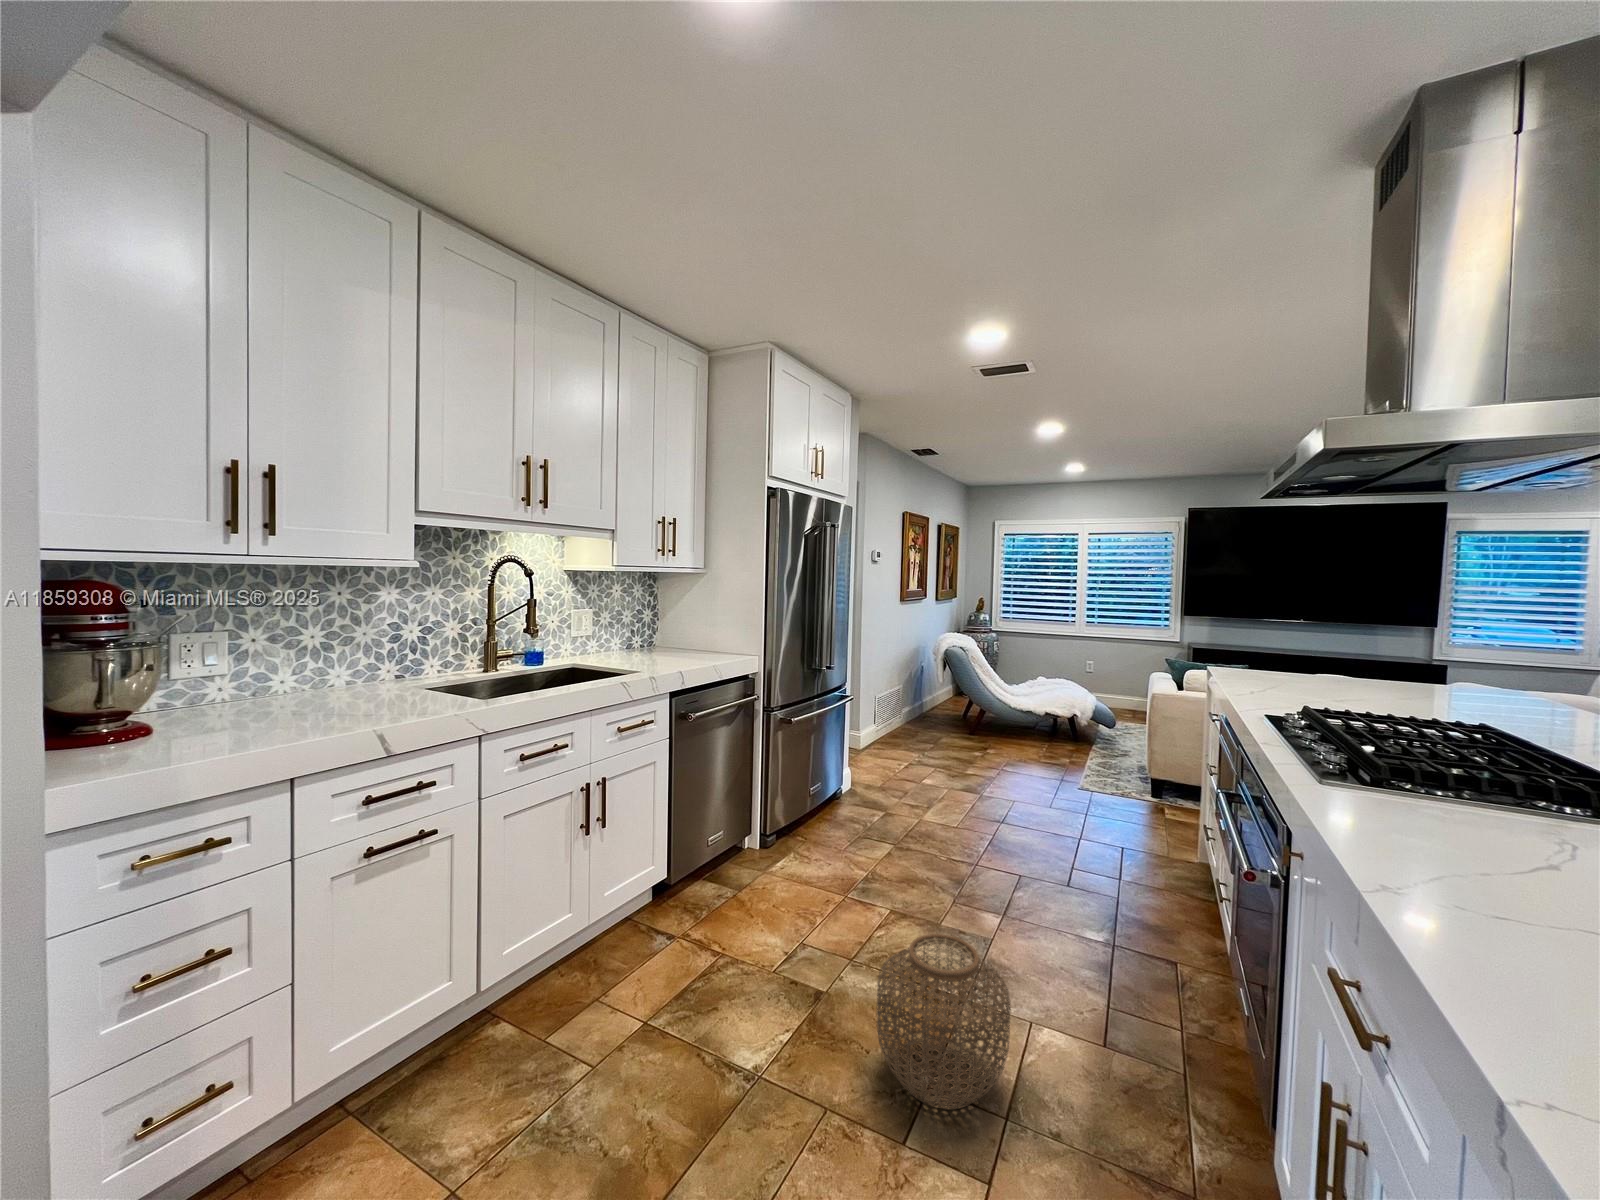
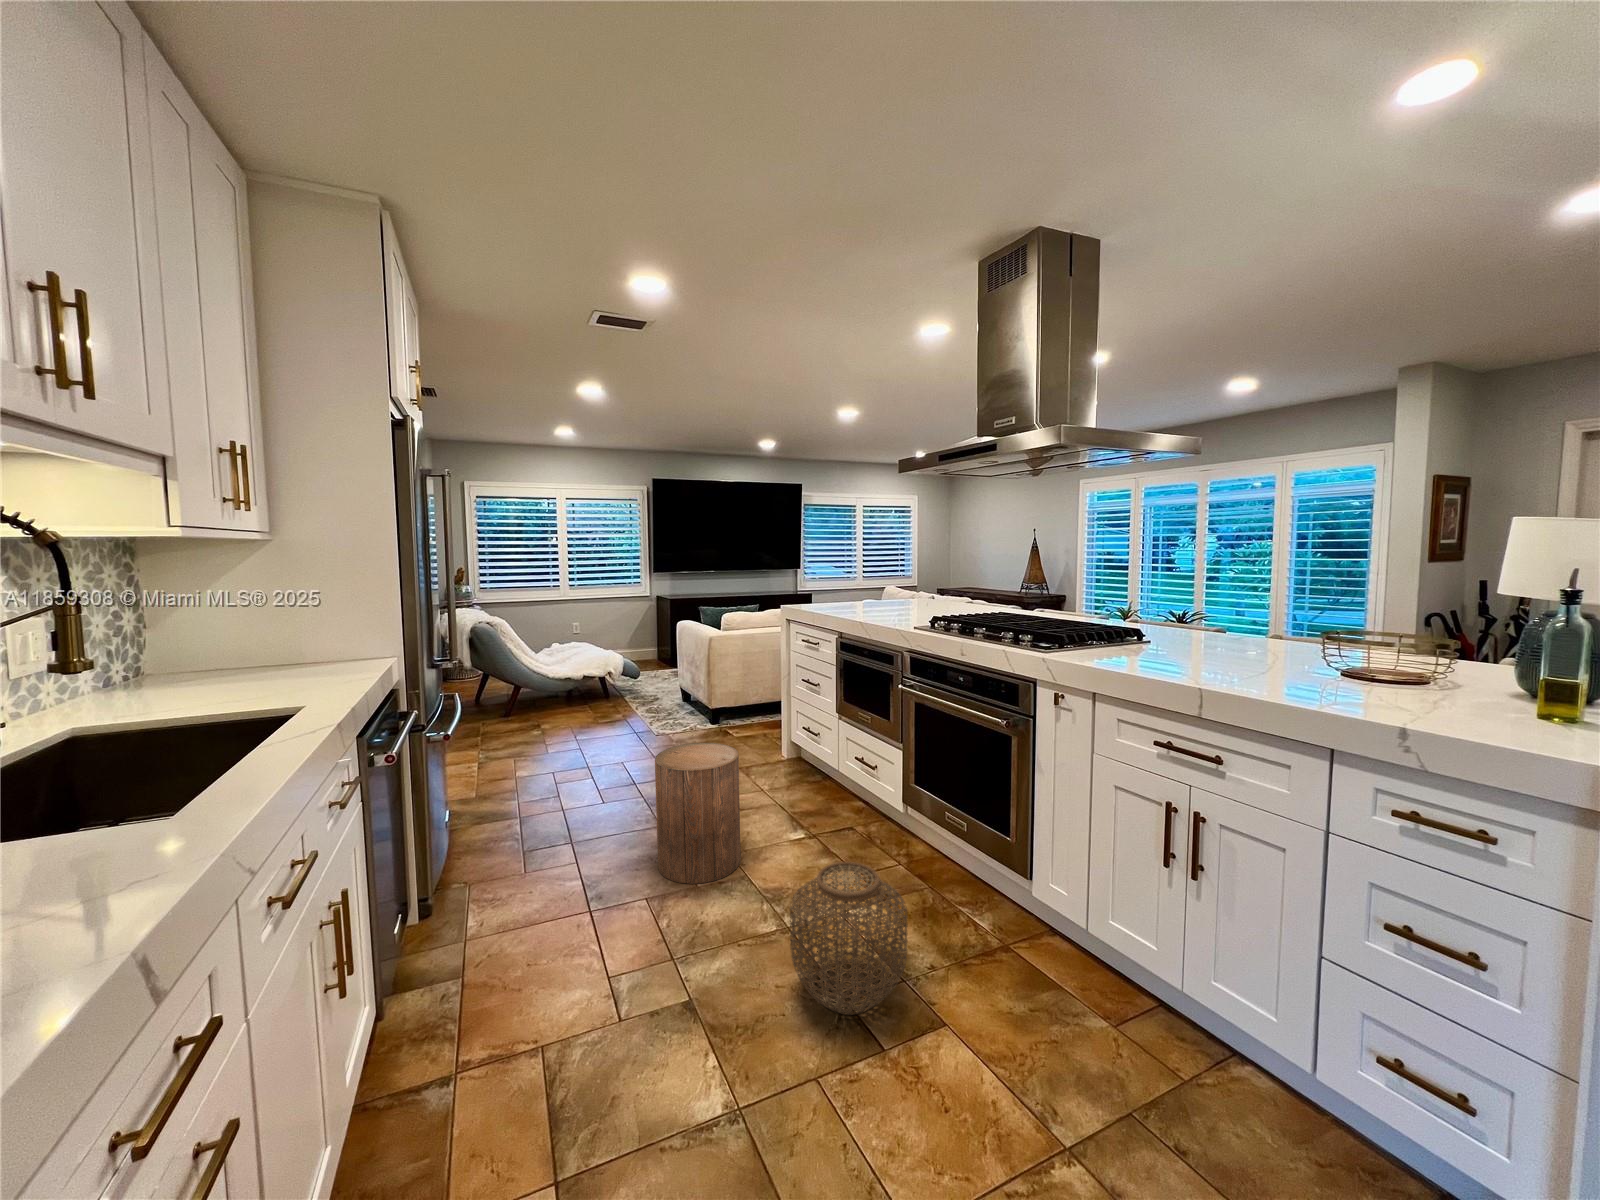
stool: none [922,785,1013,933] -> present [655,743,741,884]

